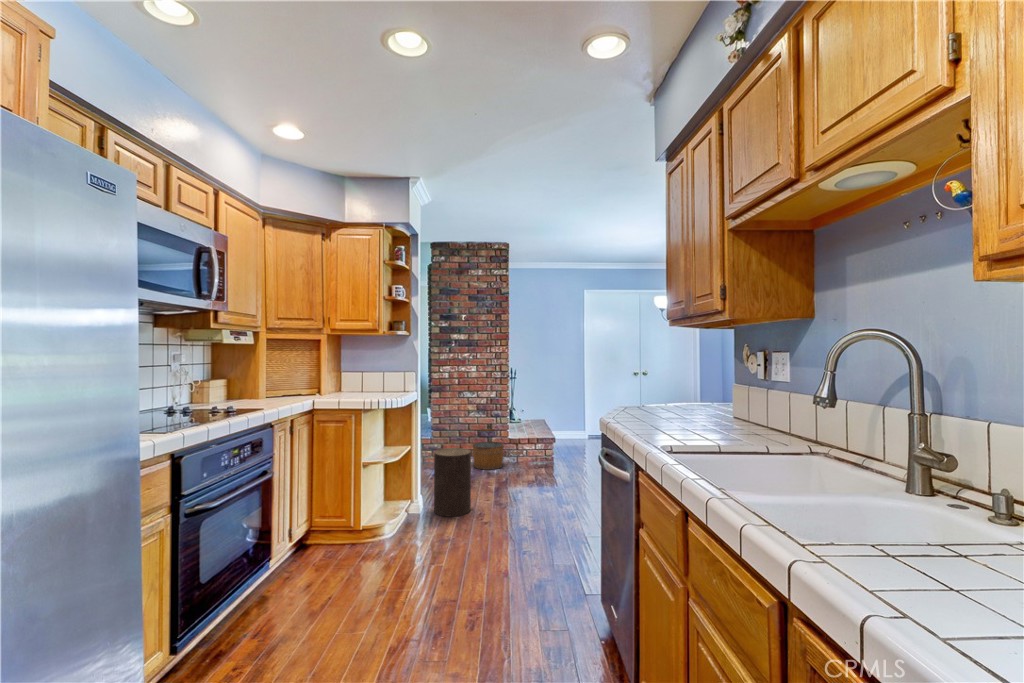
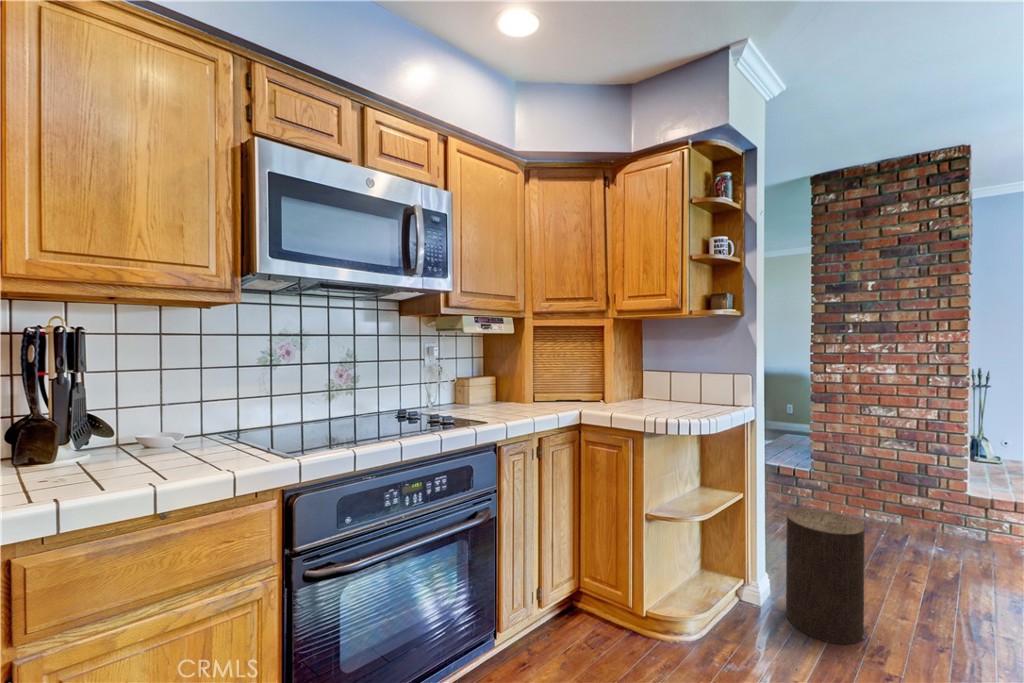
bucket: present [472,429,504,470] -> none [884,474,958,552]

